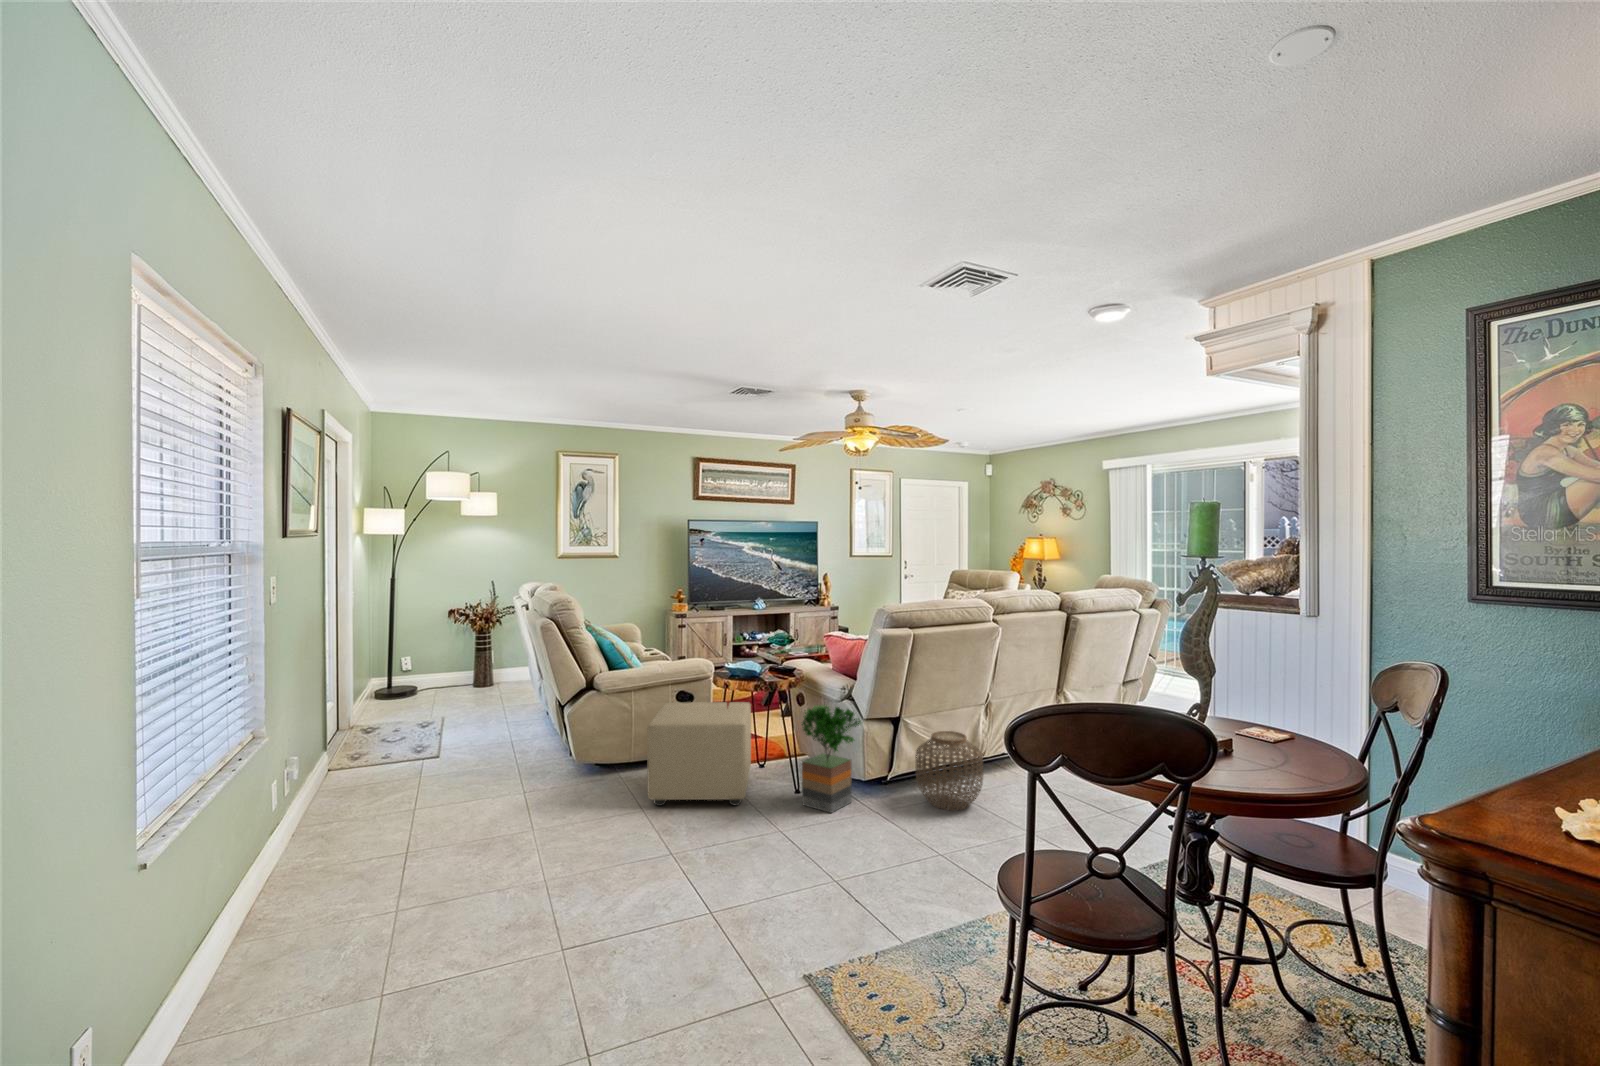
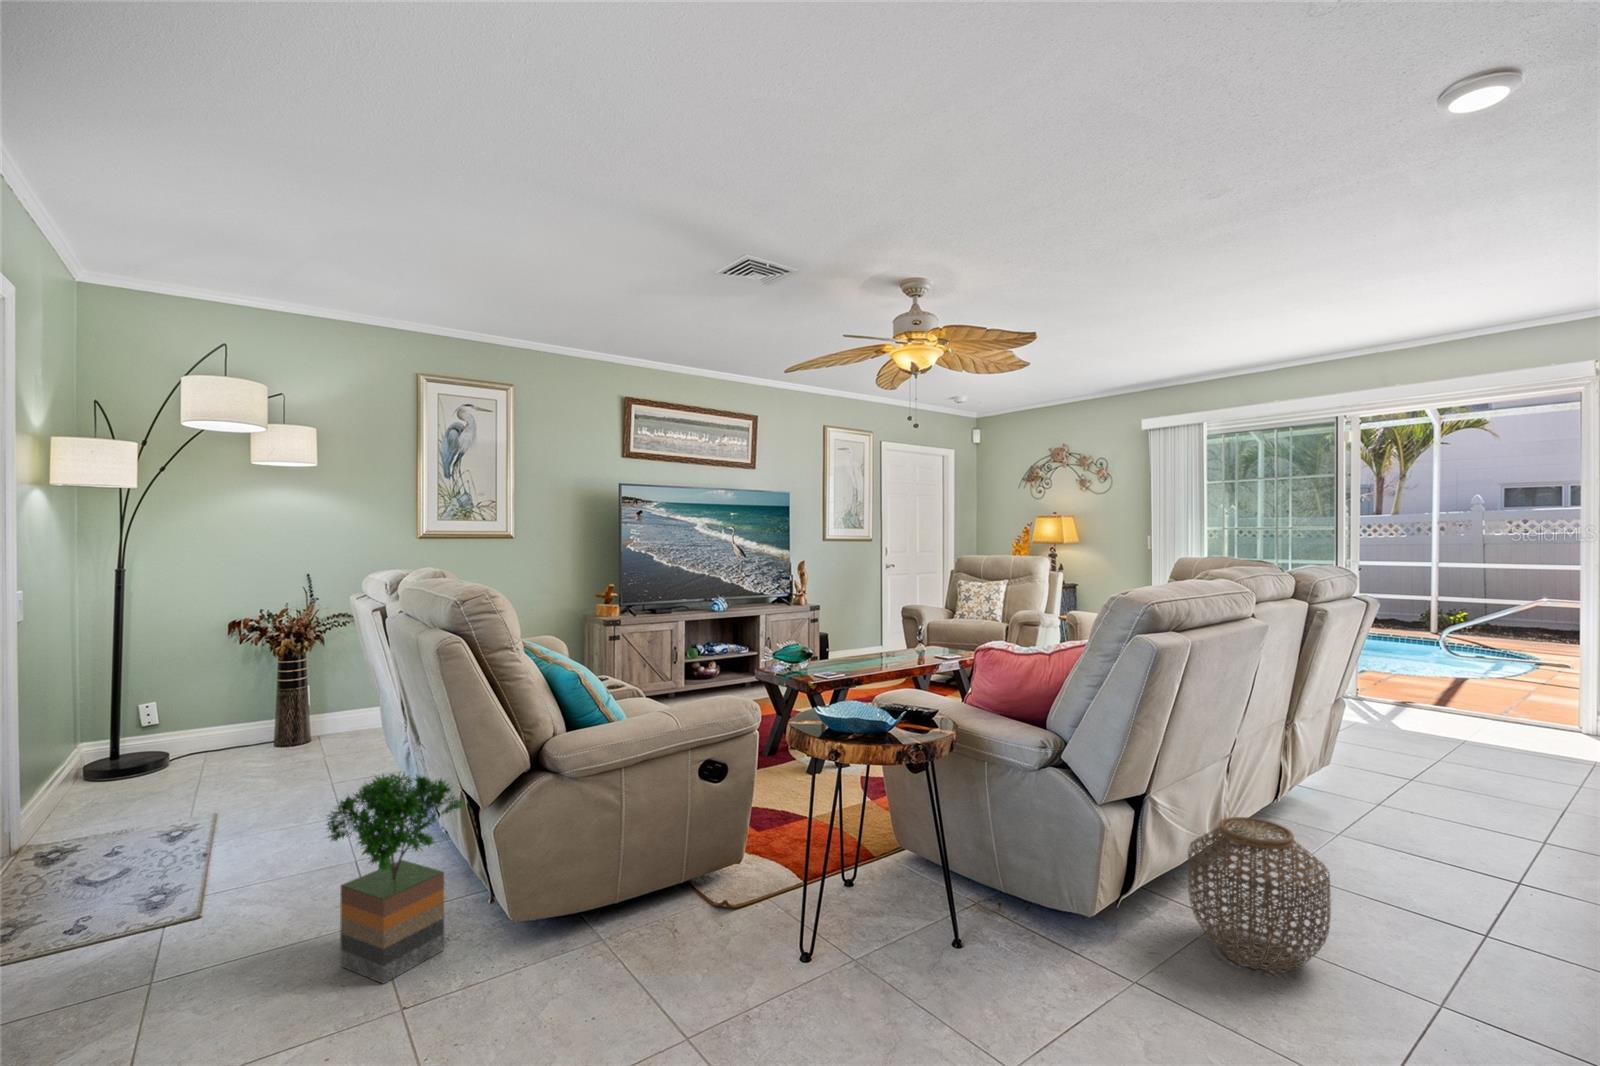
ottoman: present [647,702,751,806] -> none [692,777,904,1024]
potted tree: present [802,705,861,813] -> present [327,773,465,983]

